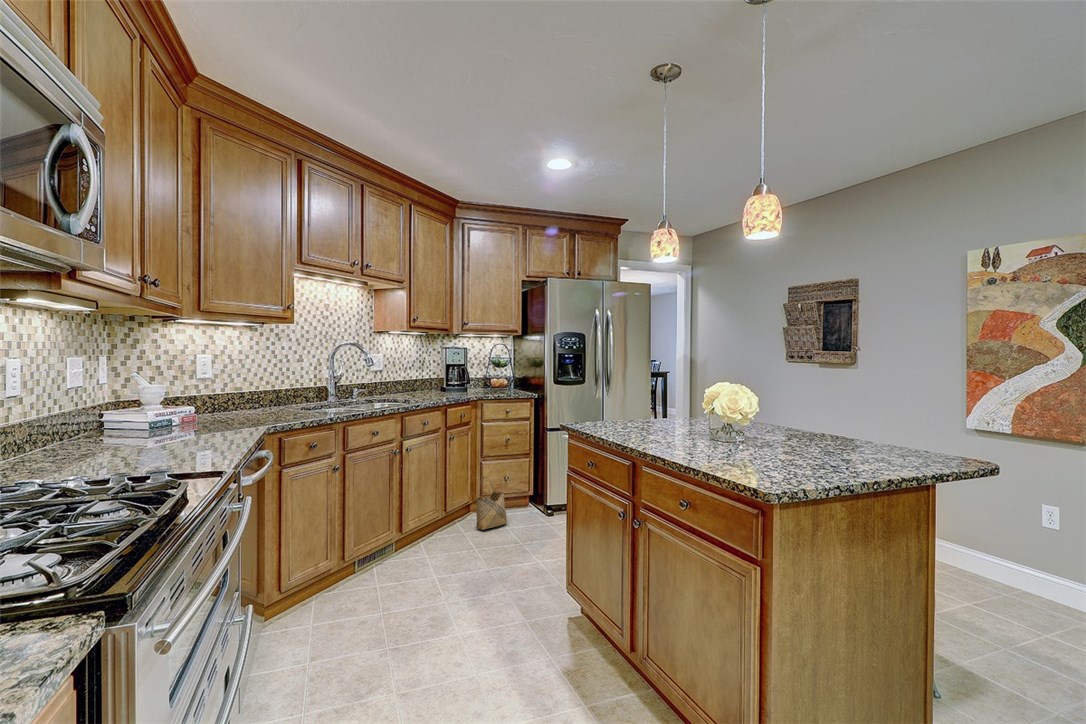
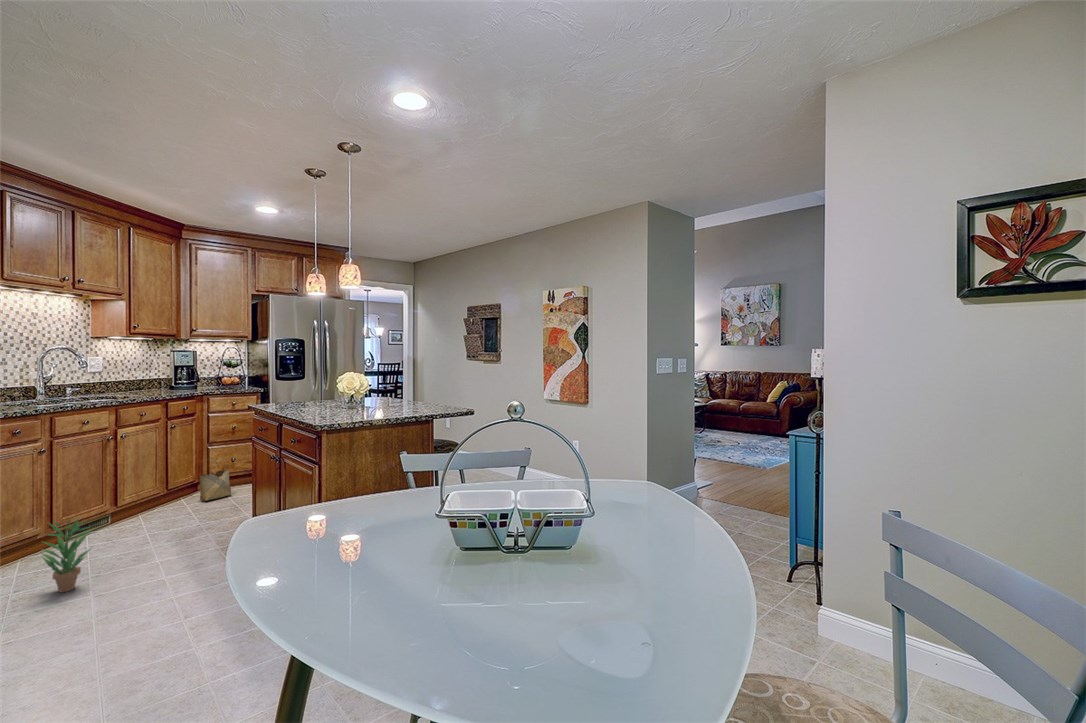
potted plant: none [340,569,397,672] -> present [42,518,91,592]

